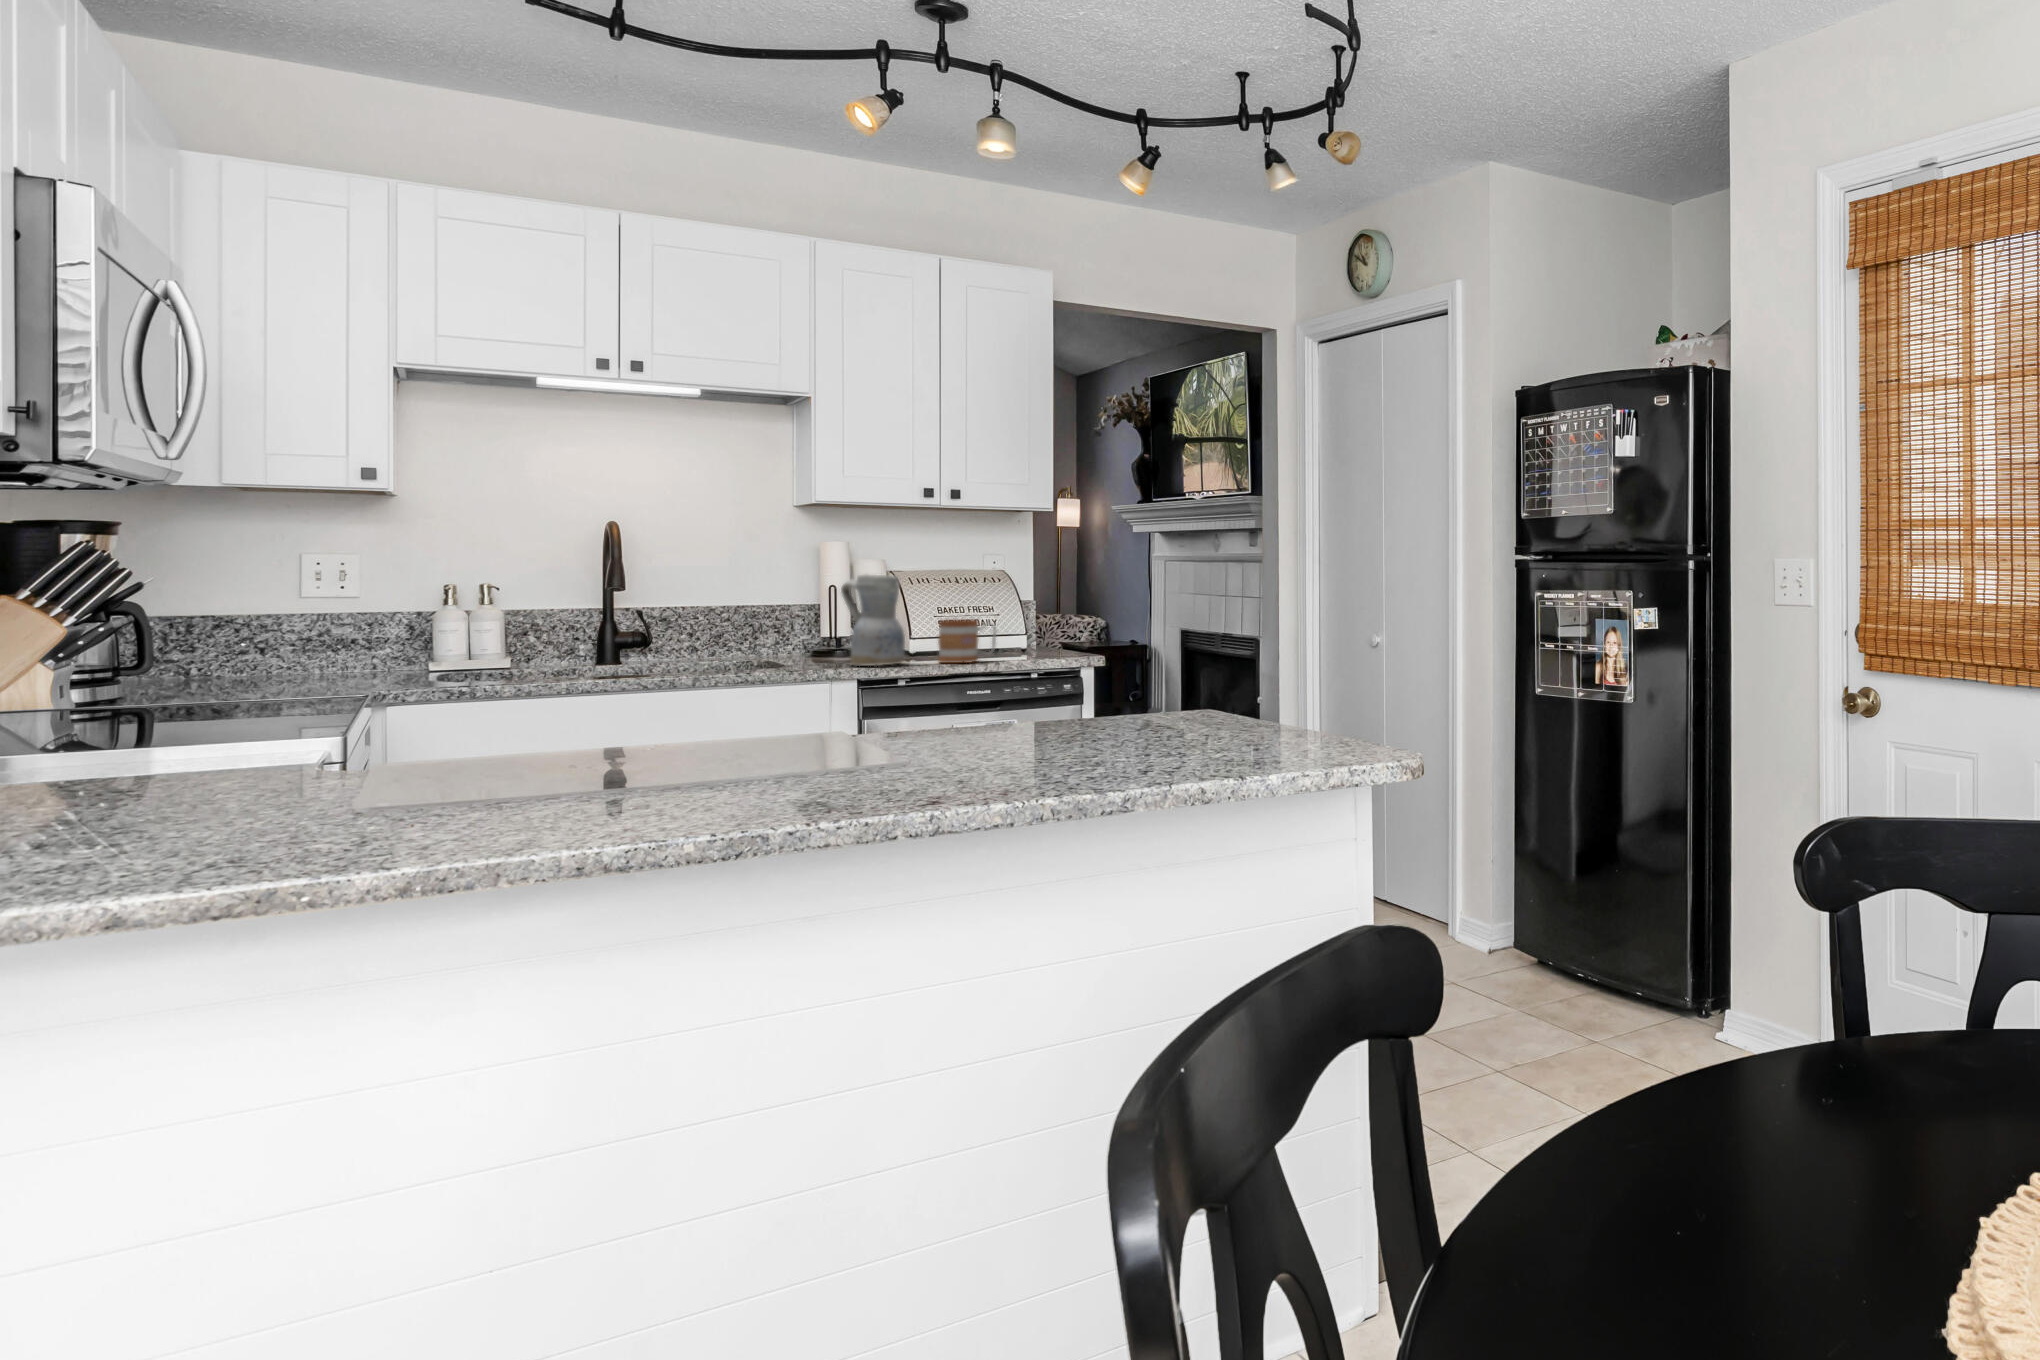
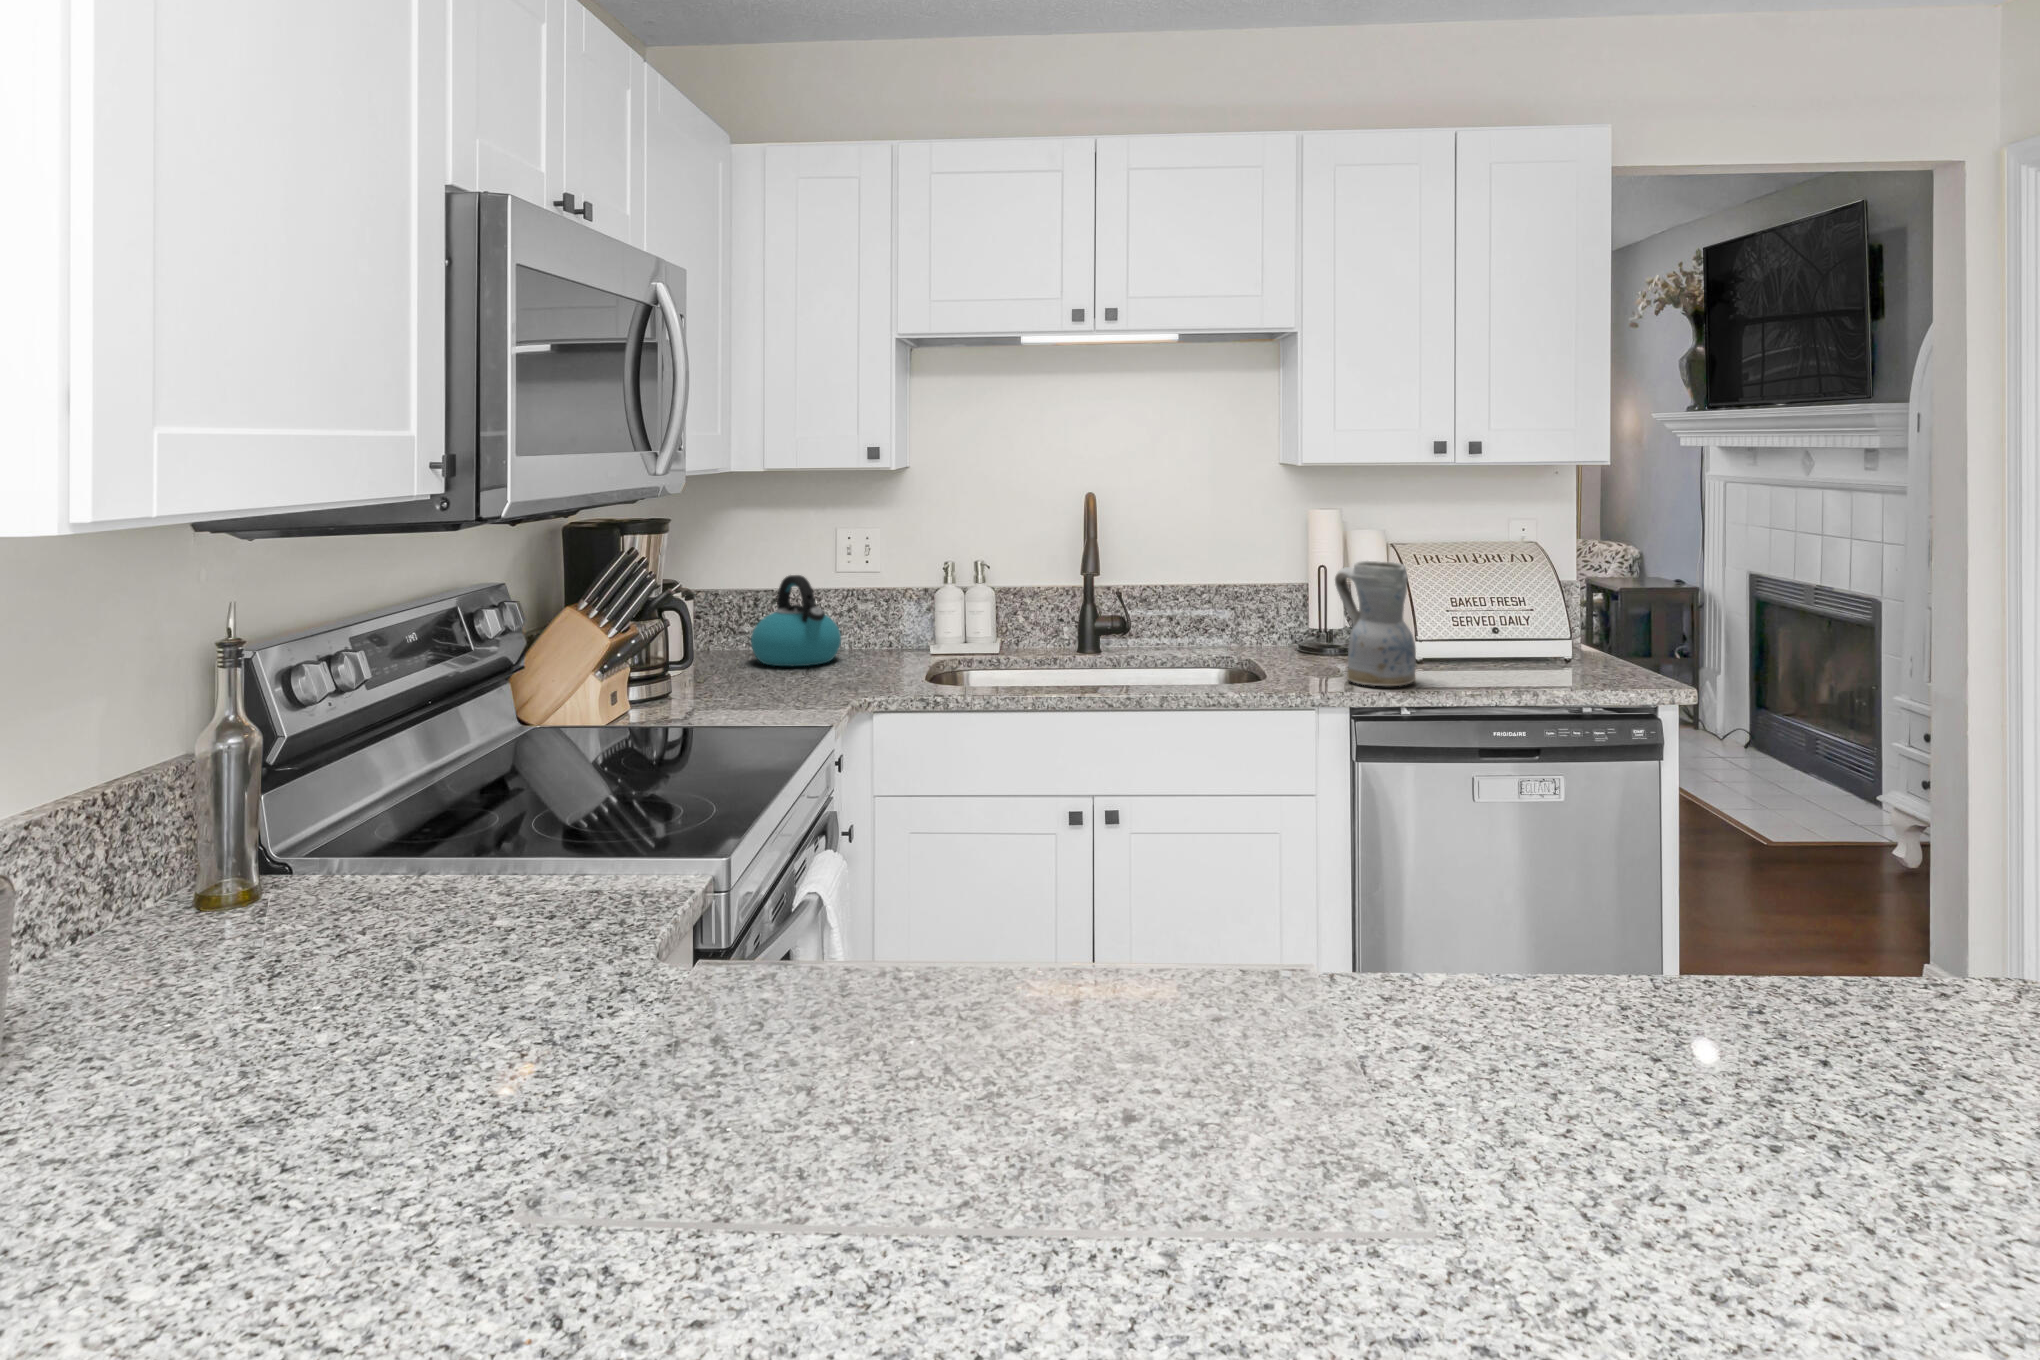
kettle: none [203,596,324,684] -> present [751,575,841,666]
mug: present [938,619,997,663] -> none [1459,622,1539,688]

